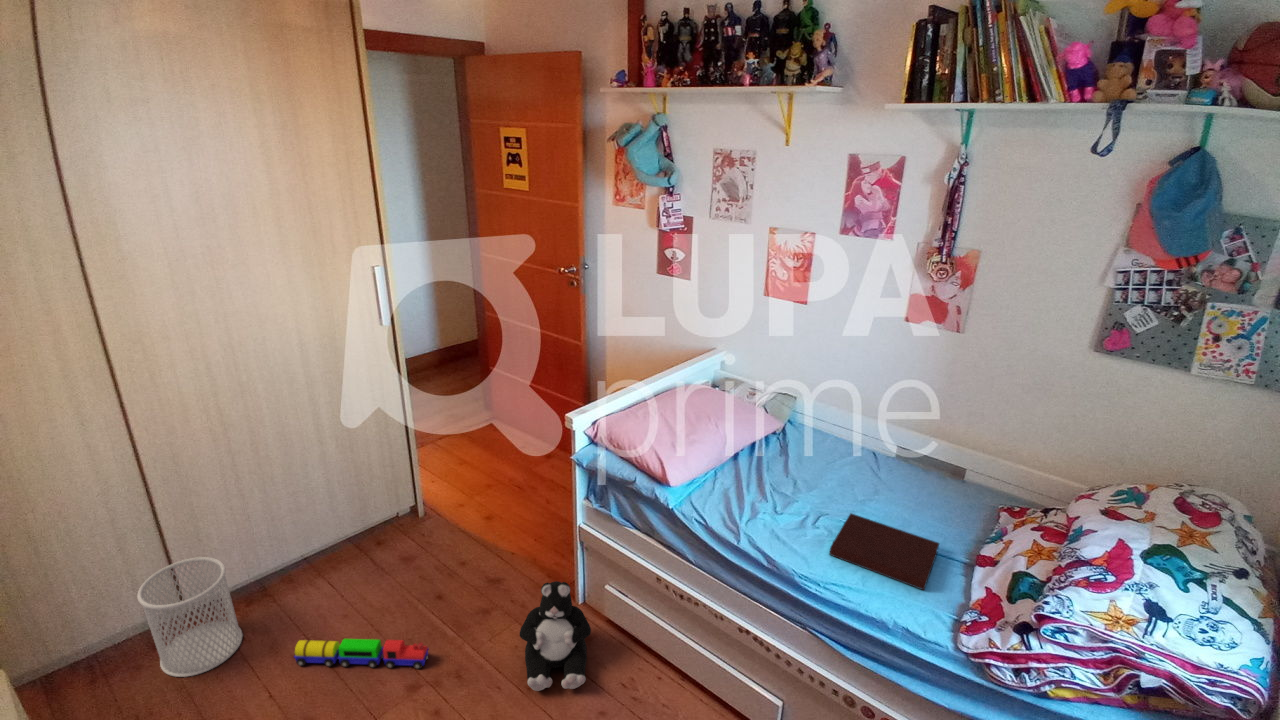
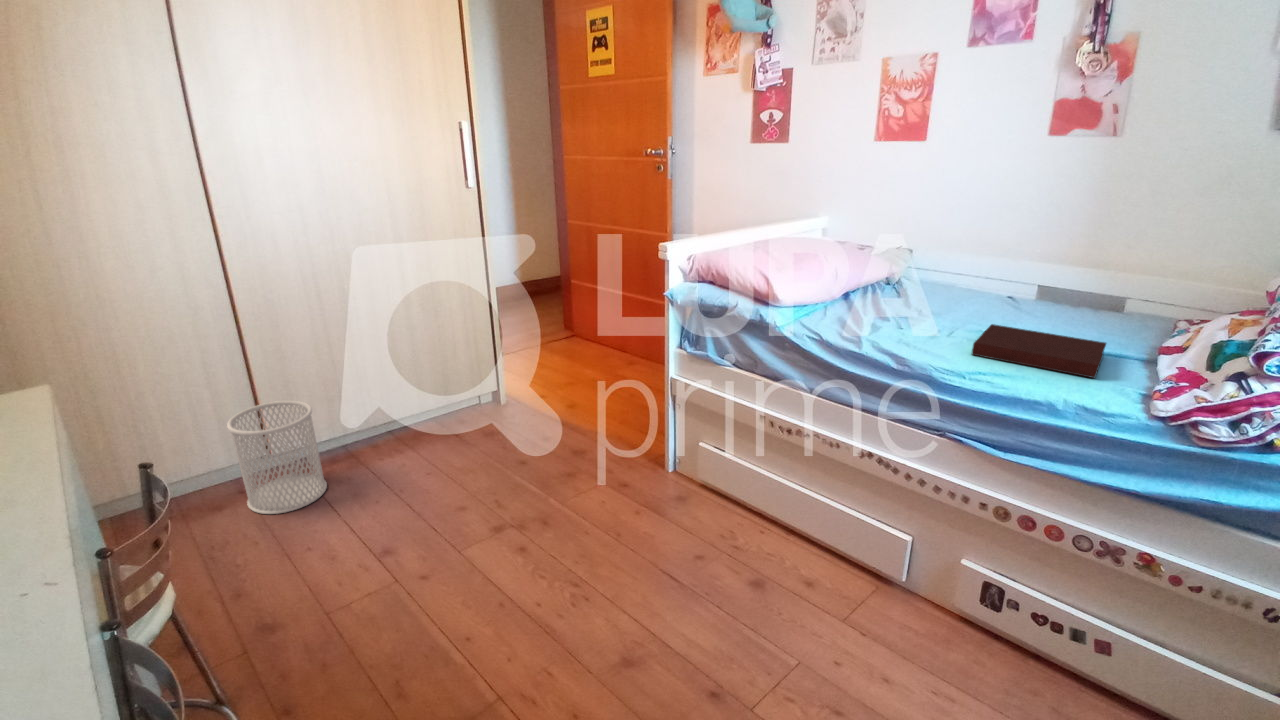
plush toy: present [520,581,591,691] -> none [610,425,686,536]
toy train: present [294,639,428,669] -> none [377,484,514,517]

